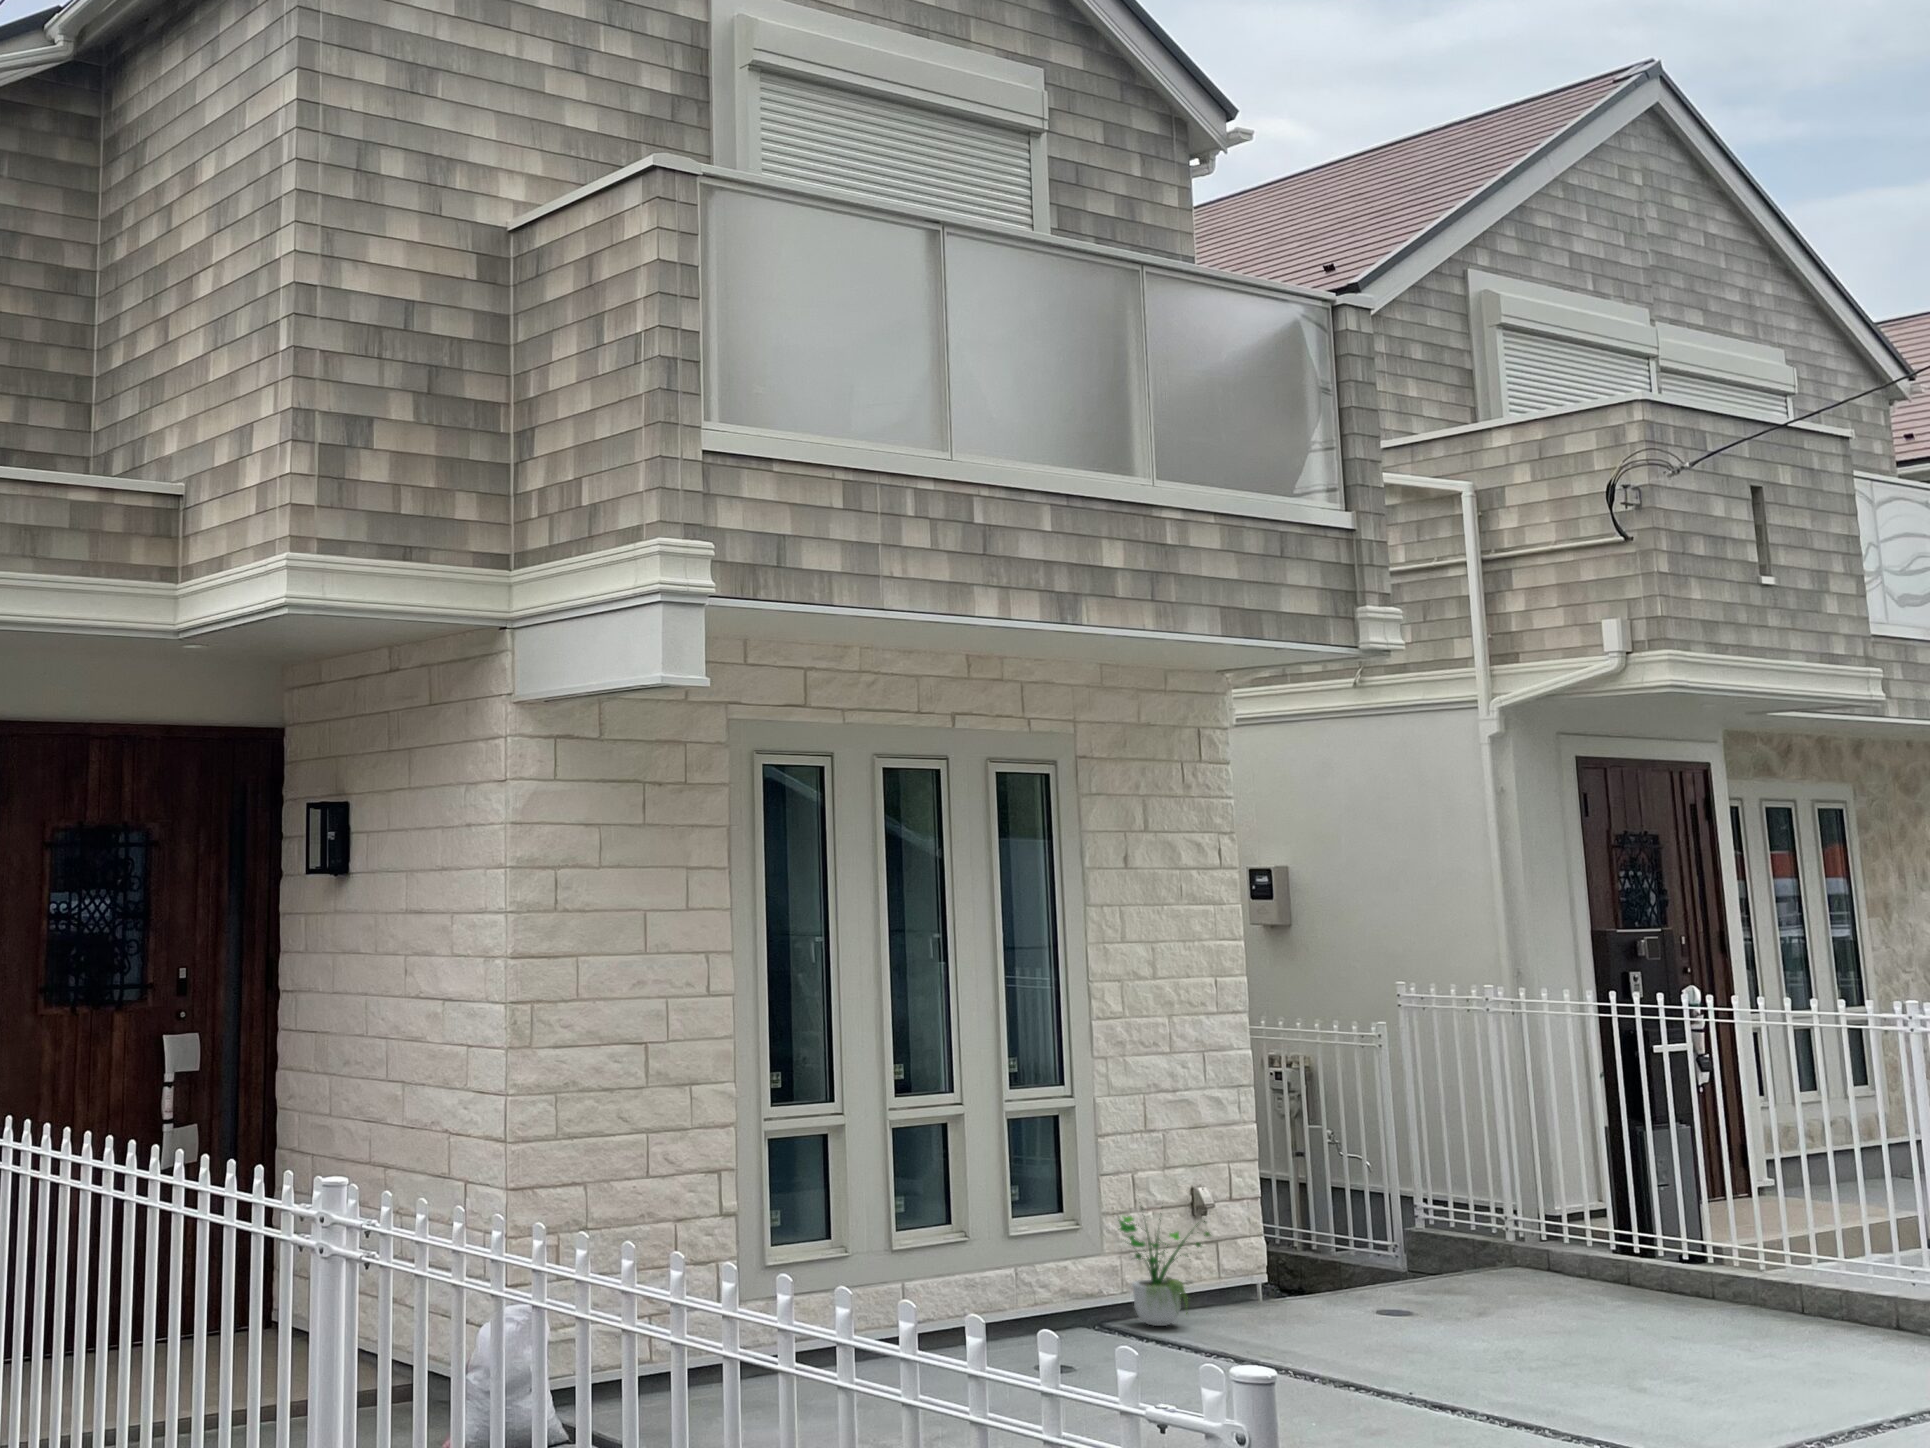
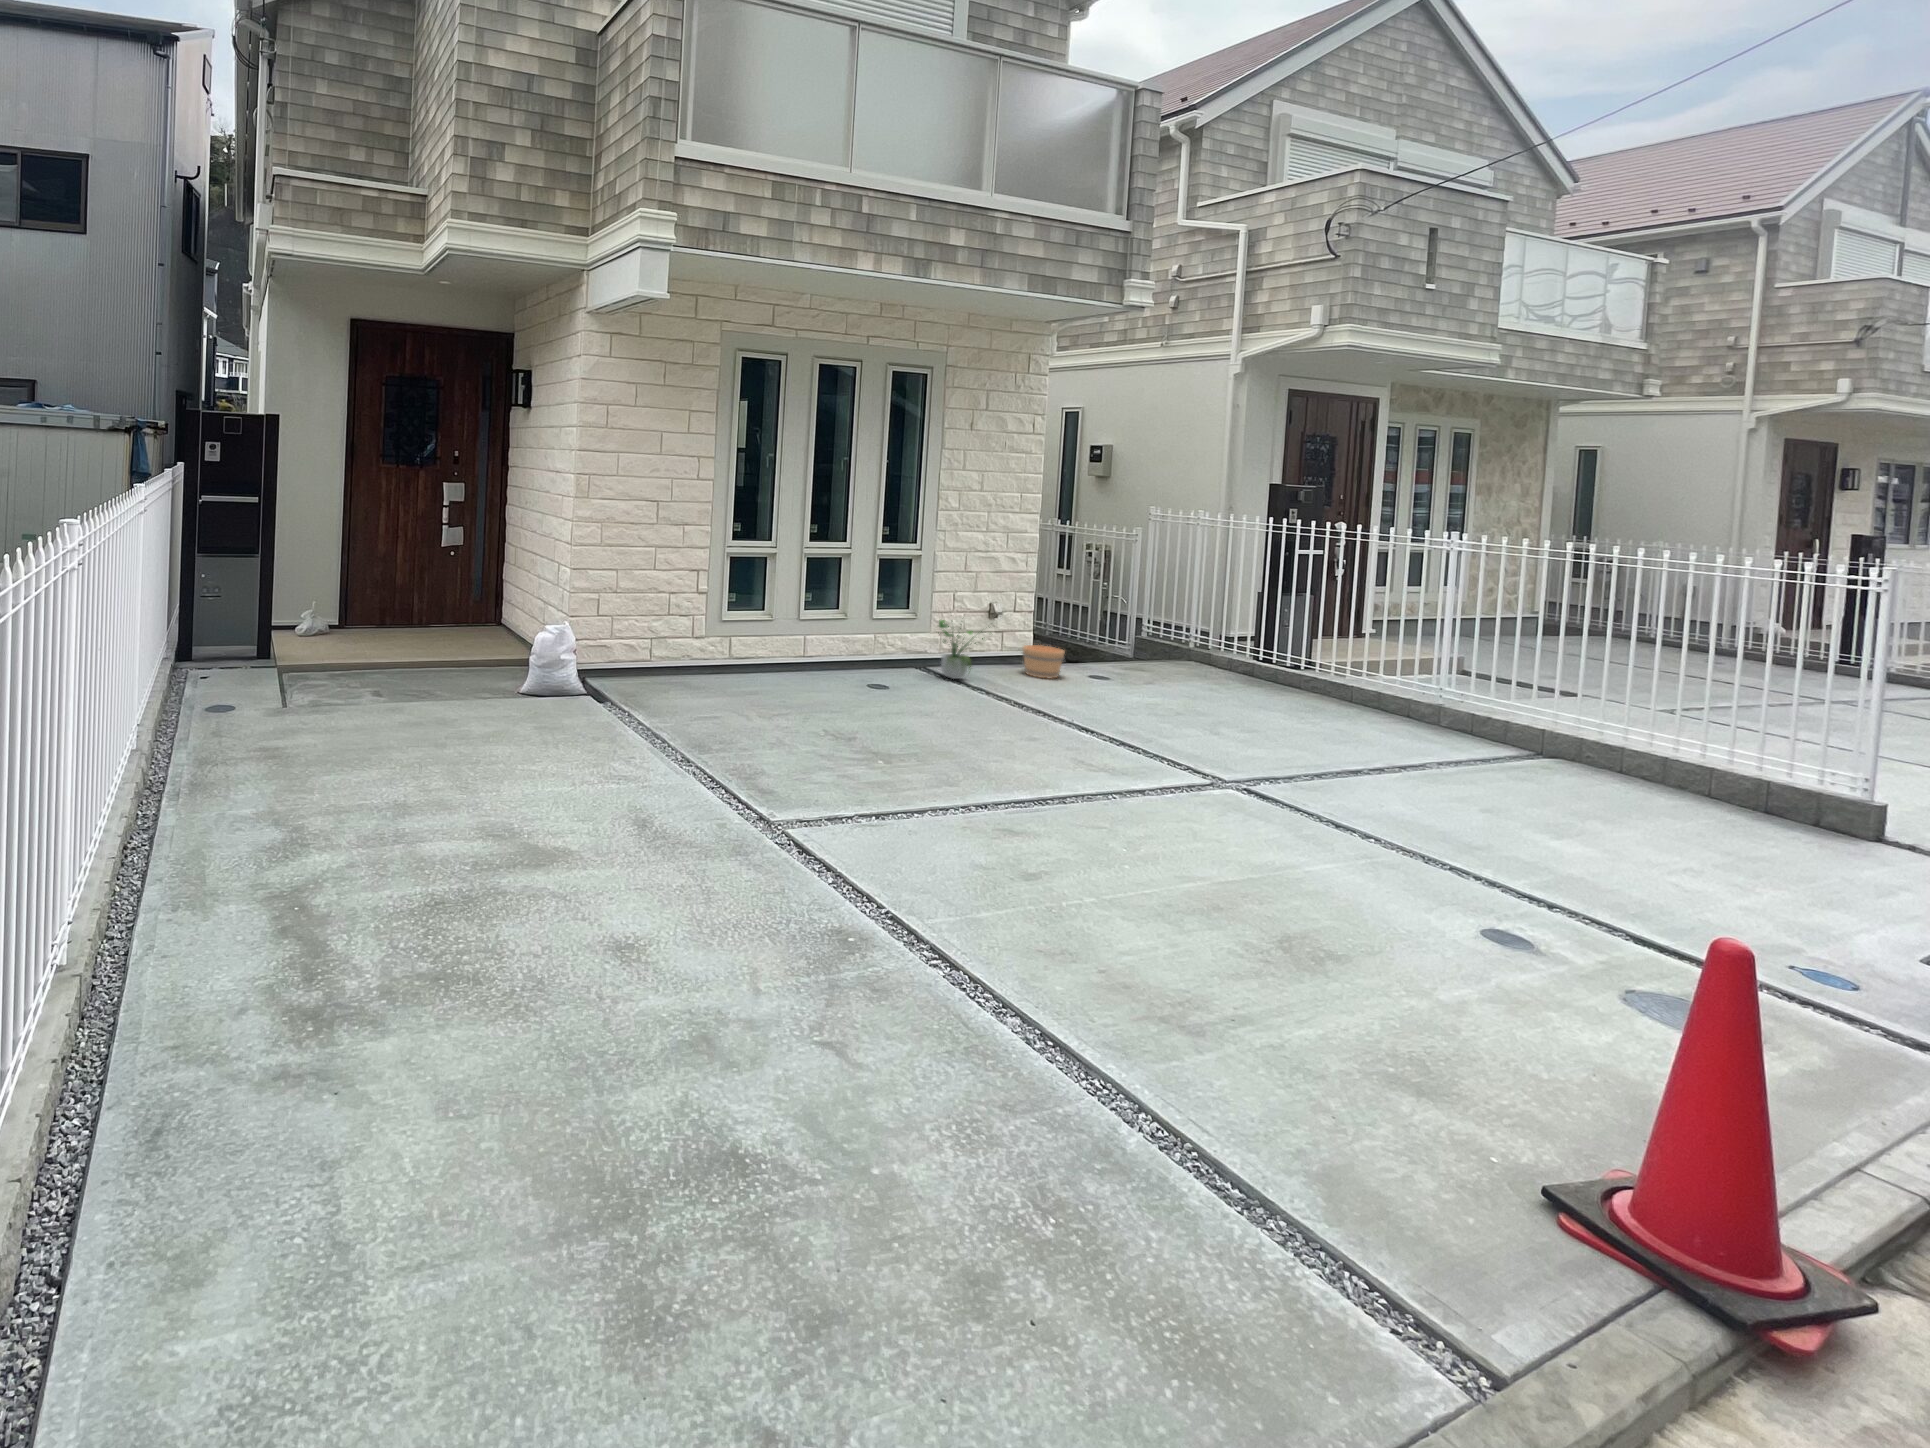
bucket: none [1254,1248,1328,1309] -> present [1022,645,1065,678]

